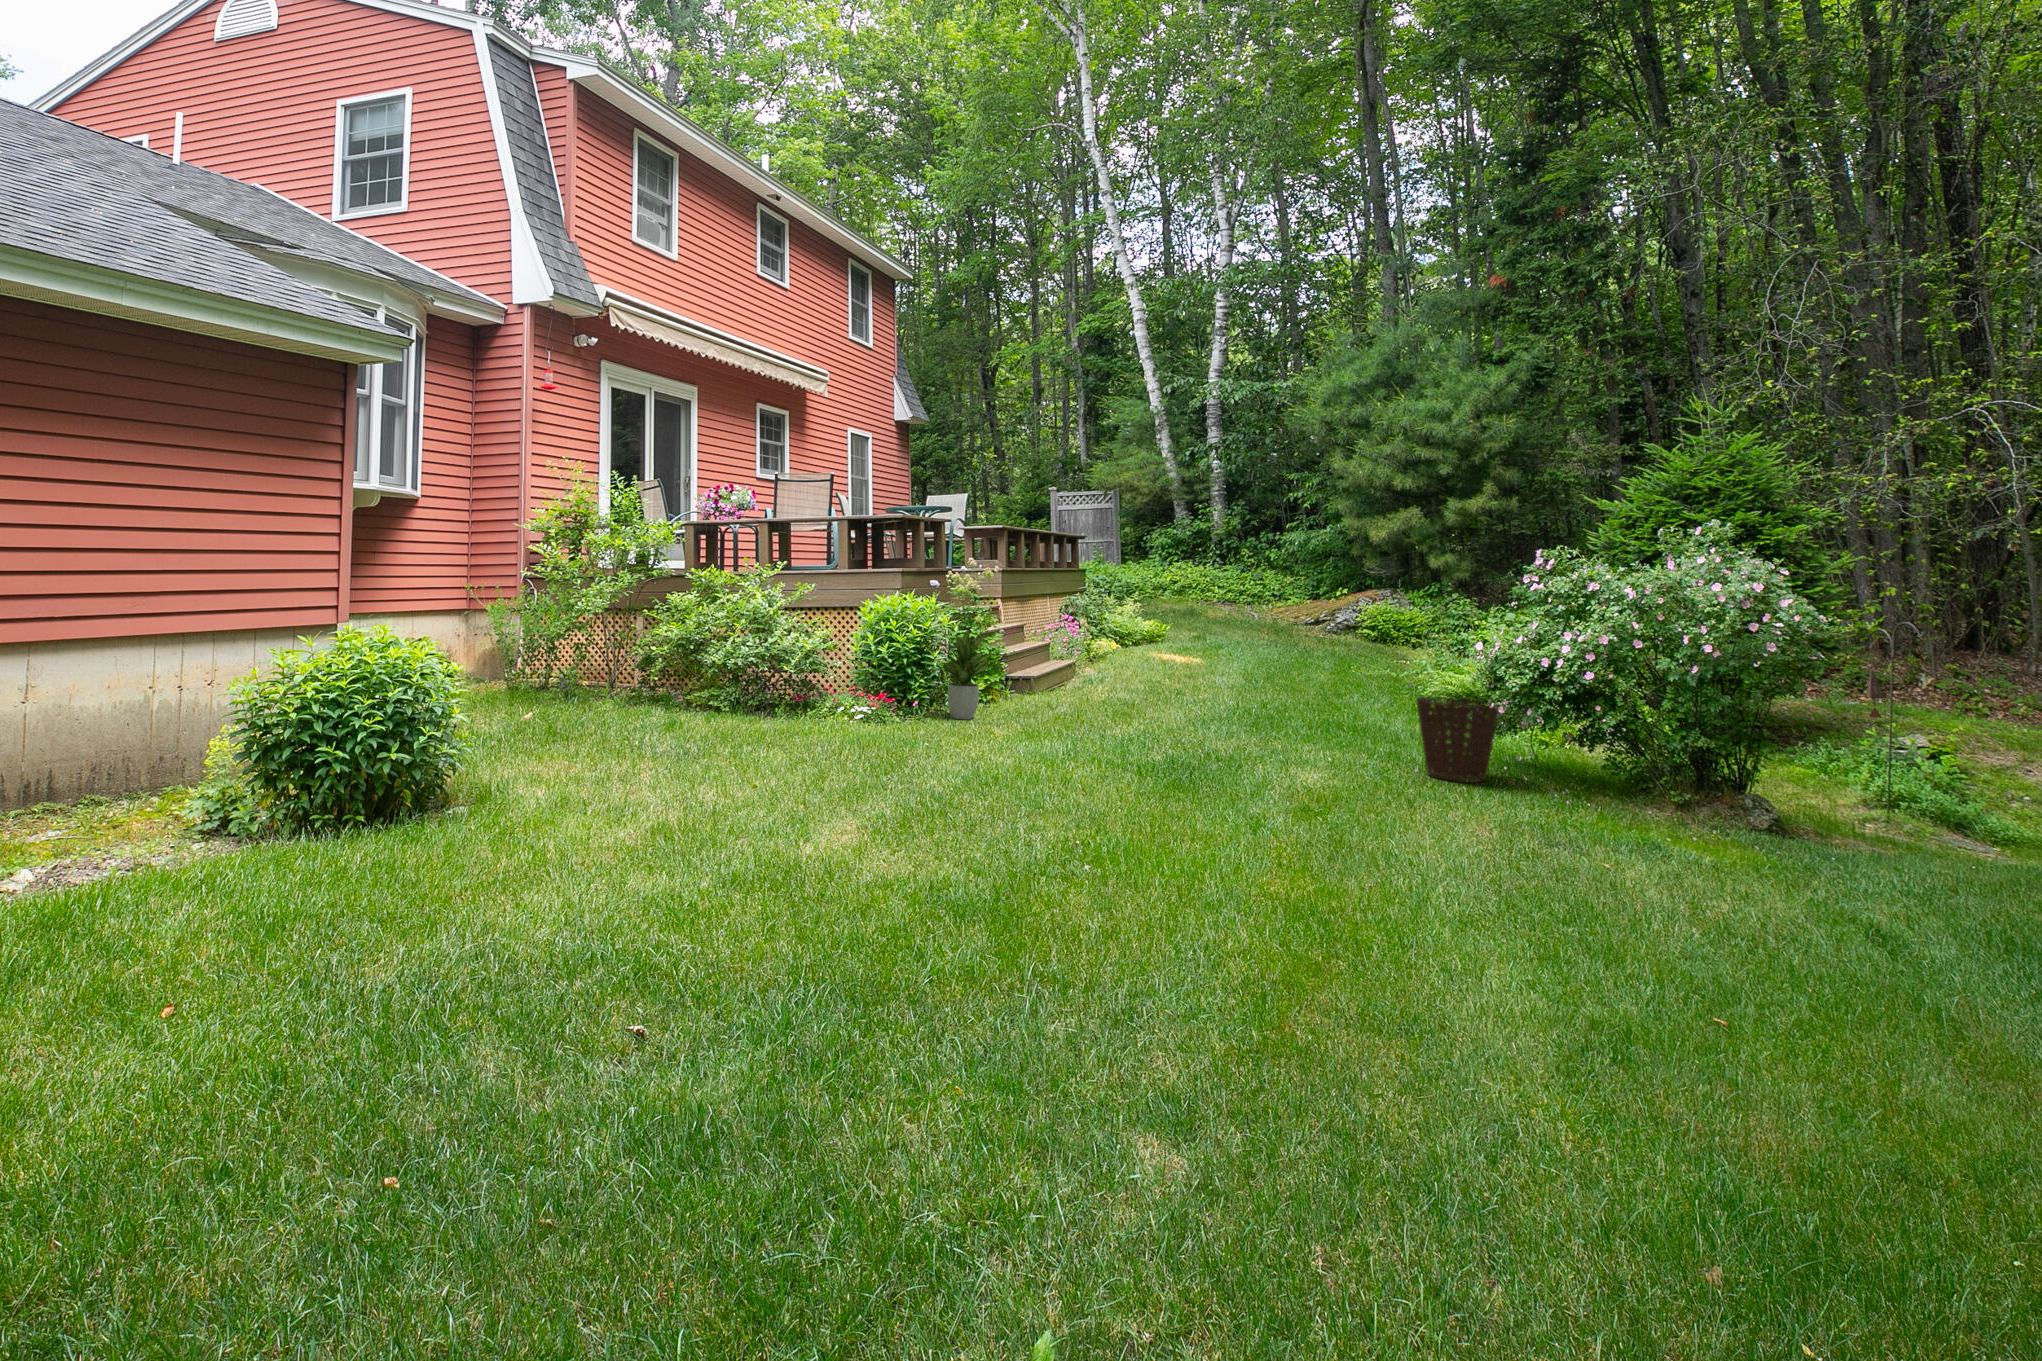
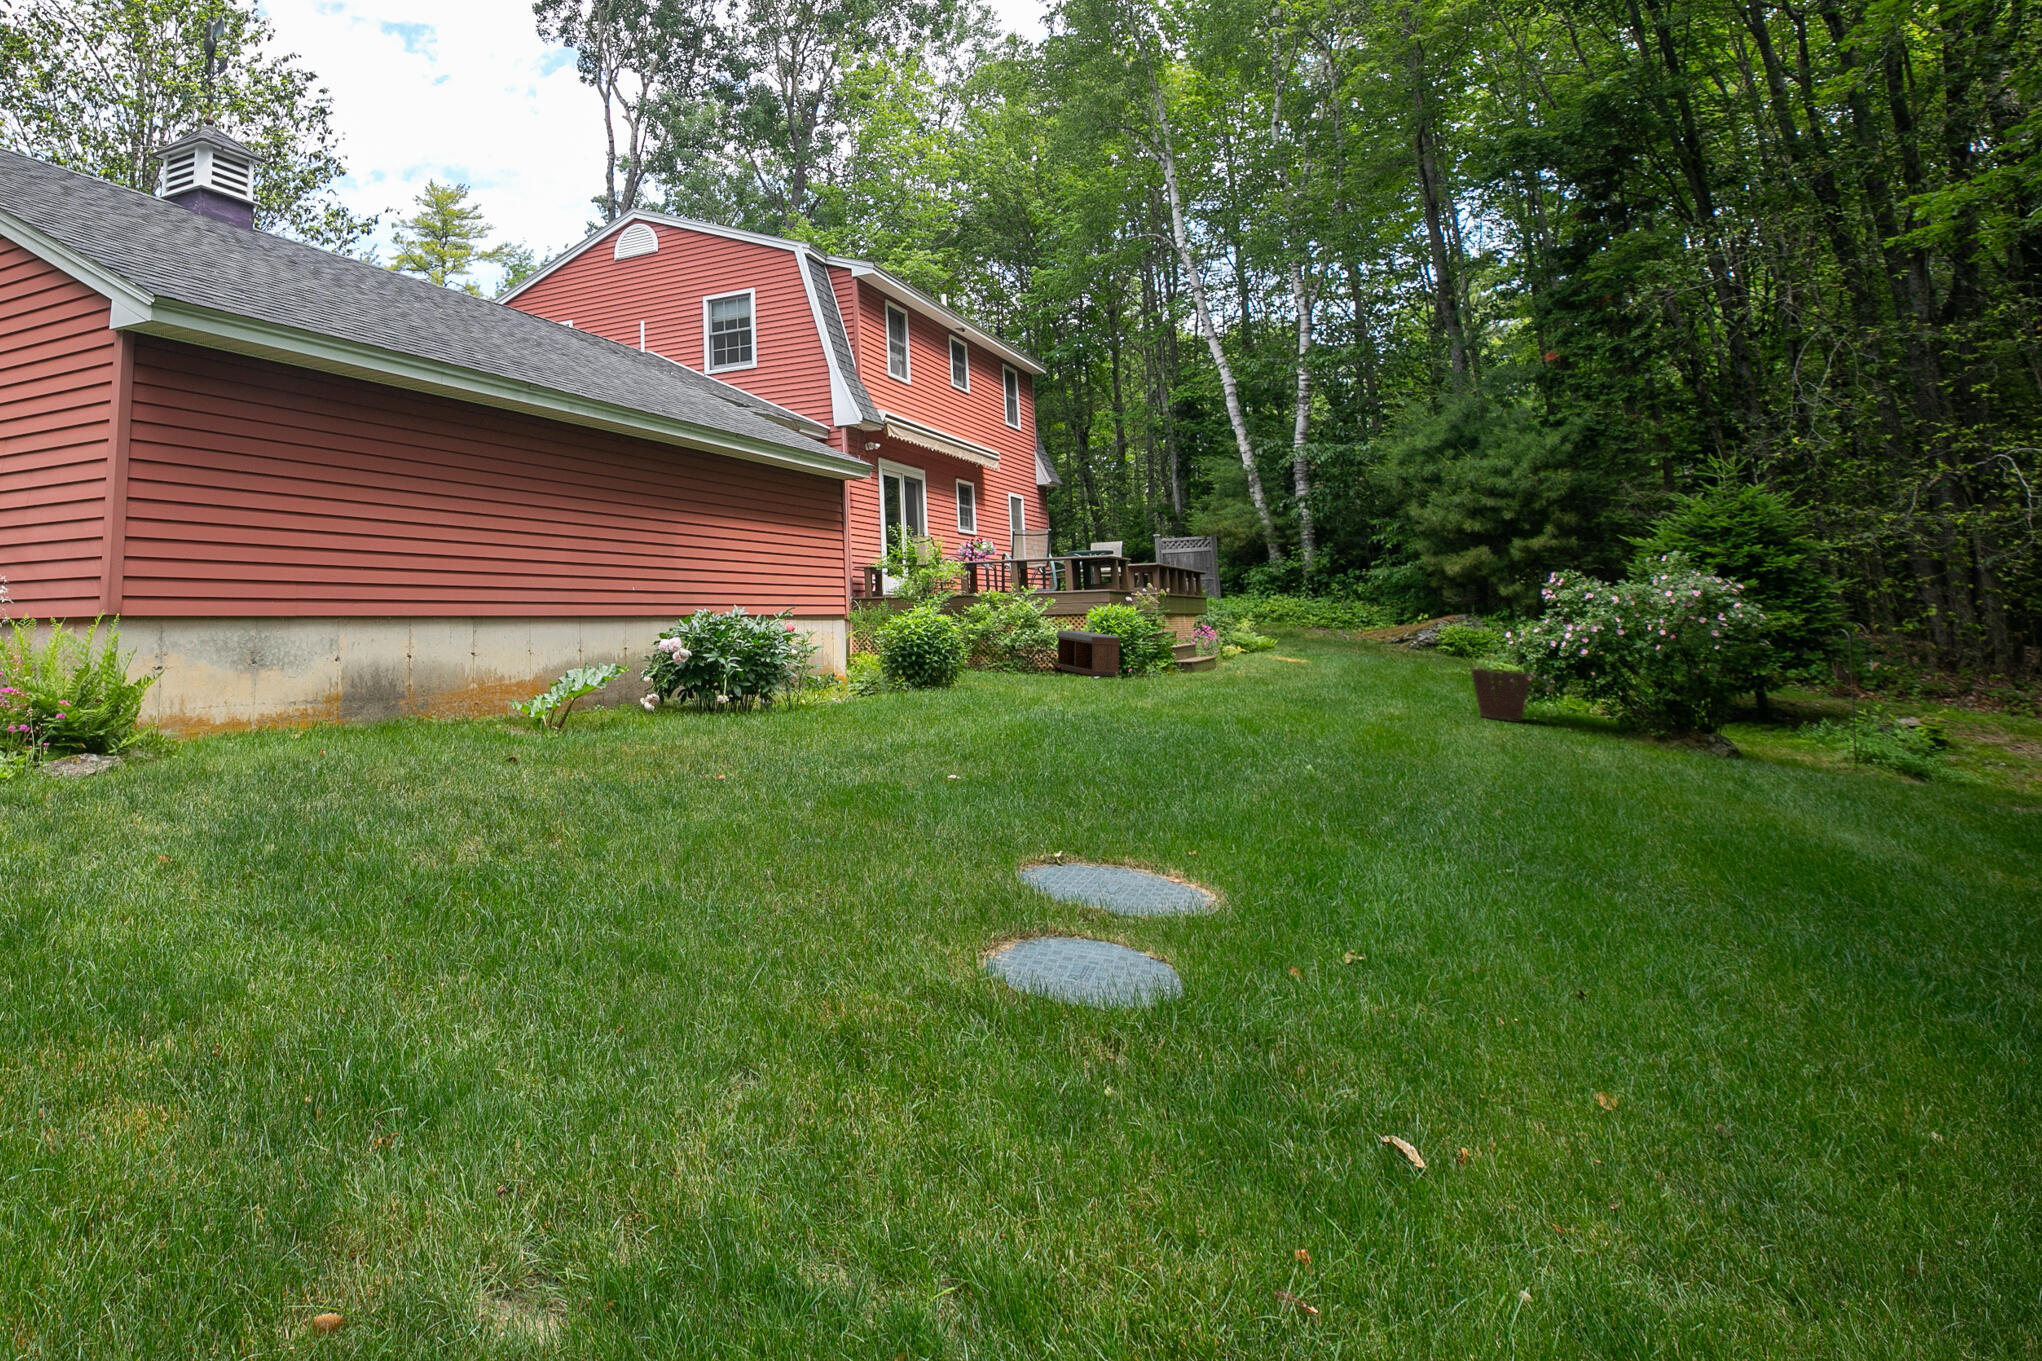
potted plant: present [940,630,988,720] -> none [1133,625,1169,680]
bench: none [826,640,918,716] -> present [1057,631,1120,676]

